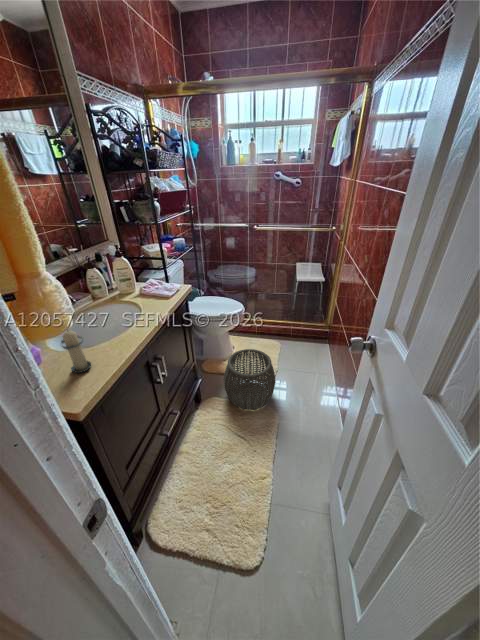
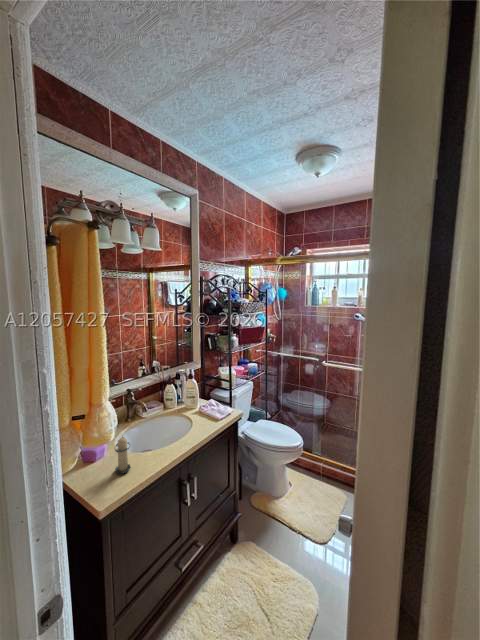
woven basket: present [223,349,276,410] -> none [260,491,320,578]

